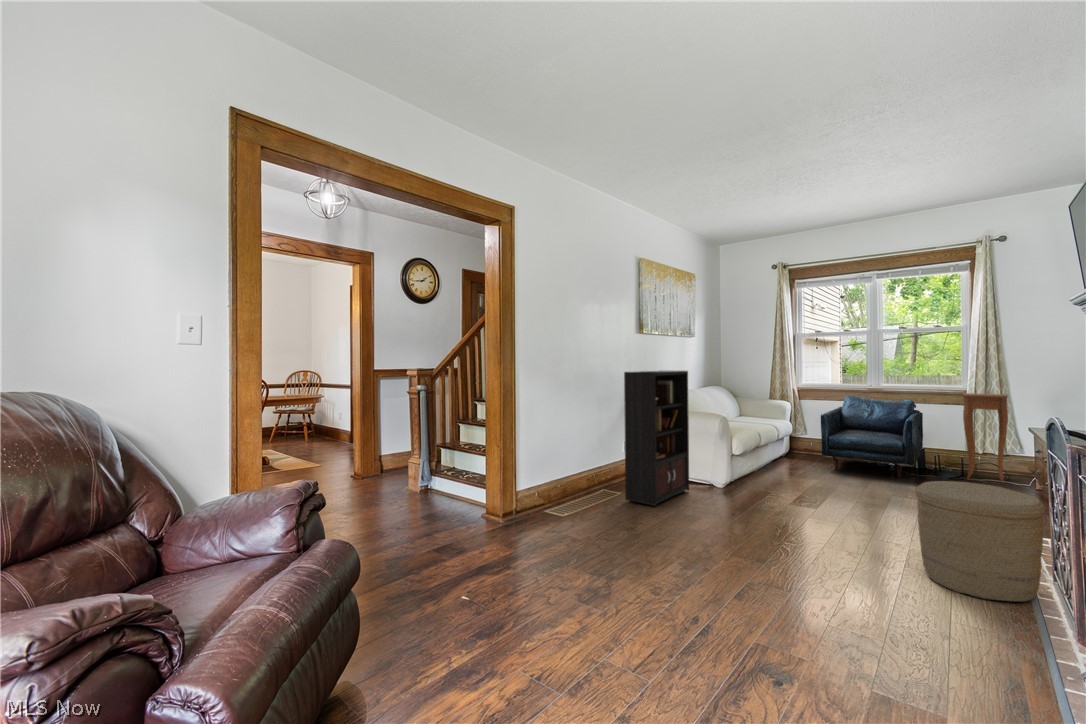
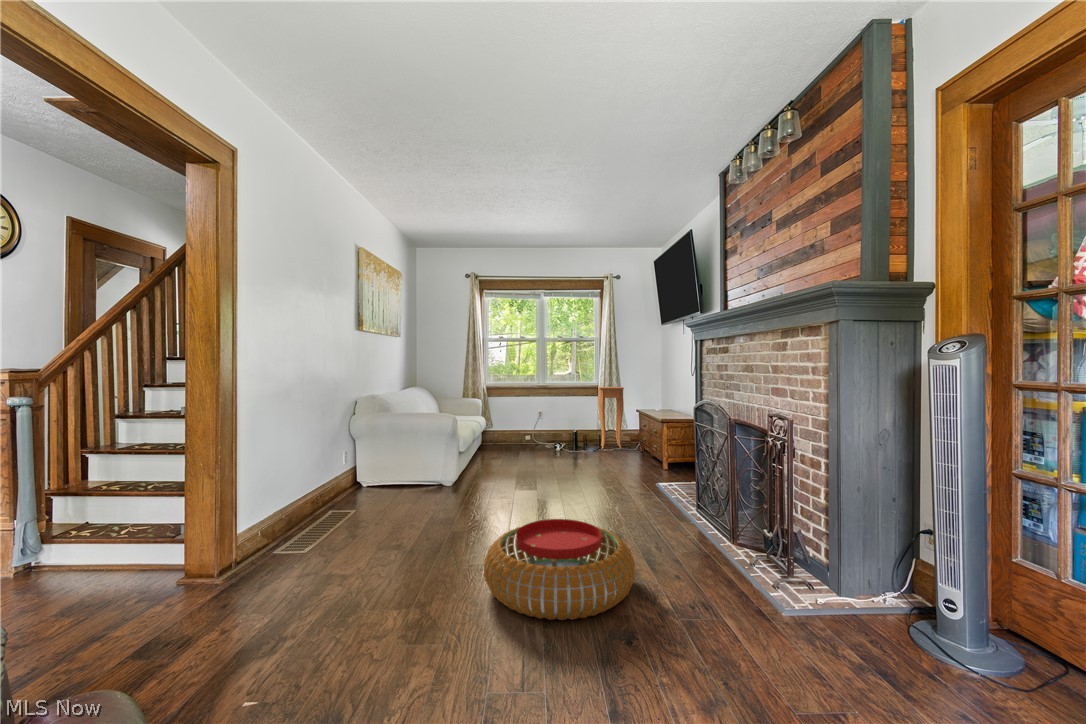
bookcase: present [624,370,689,506] -> none [367,371,424,516]
armchair: present [821,396,923,478] -> none [513,392,577,455]
woven basket: present [916,481,1045,602] -> none [629,449,700,529]
pouf: none [664,533,842,646] -> present [484,519,635,620]

